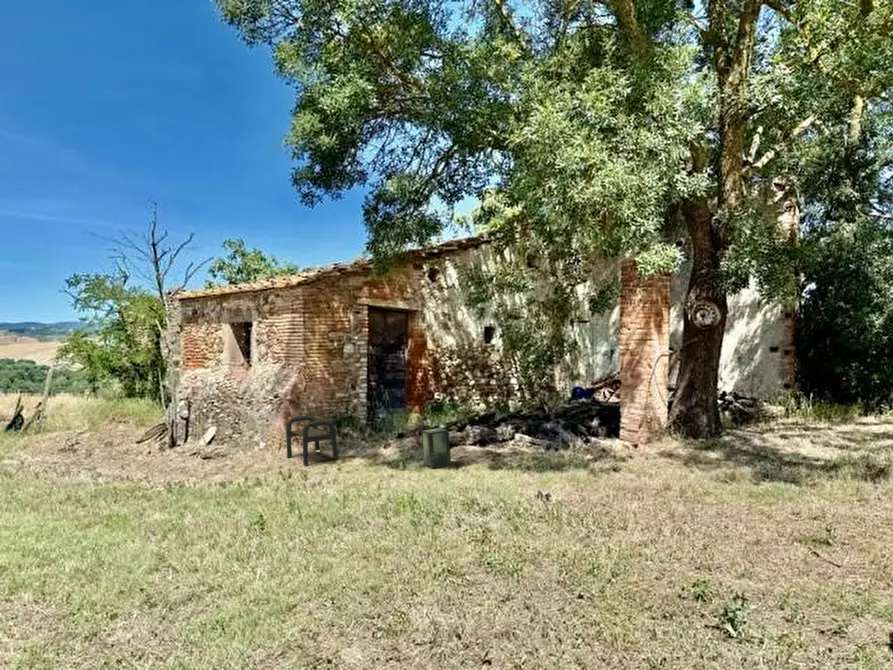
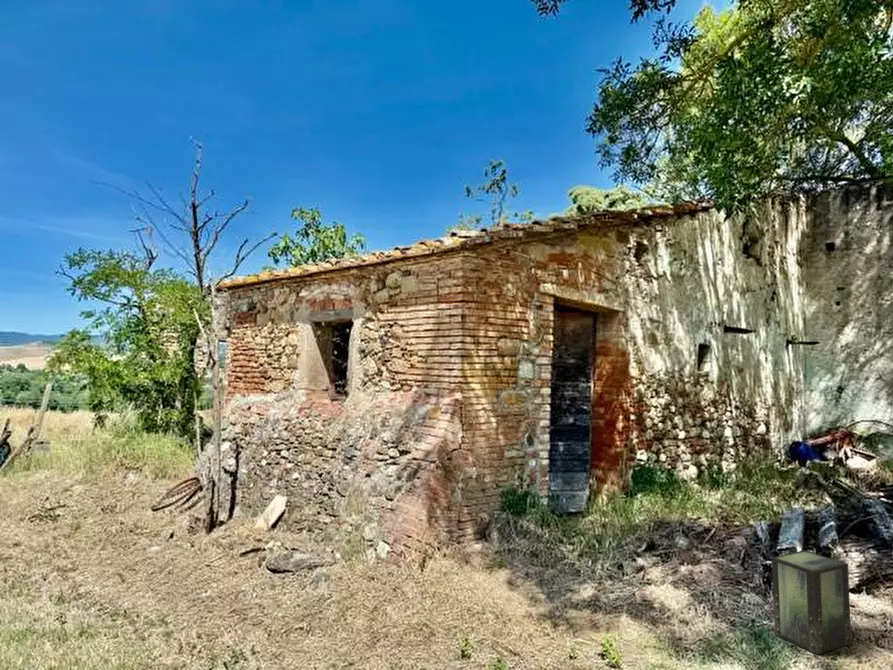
bench: present [286,416,338,465] -> none [430,492,544,606]

